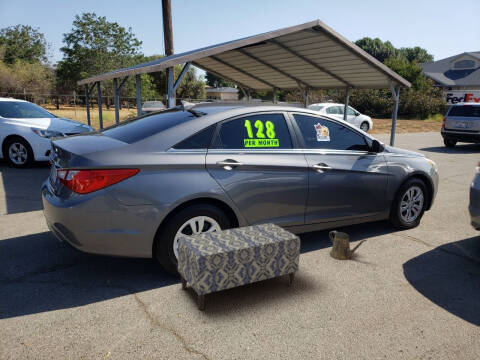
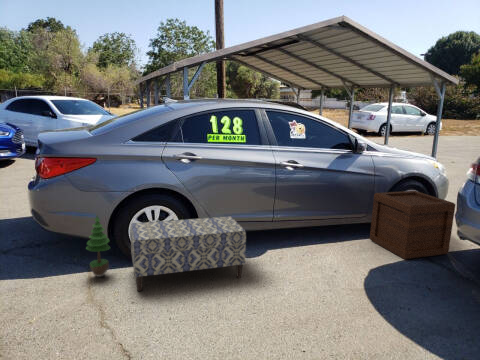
wooden crate: none [384,188,465,253] -> present [370,191,455,259]
potted tree: none [134,231,161,298] -> present [86,216,110,277]
watering can: present [329,231,367,260] -> none [298,230,328,259]

